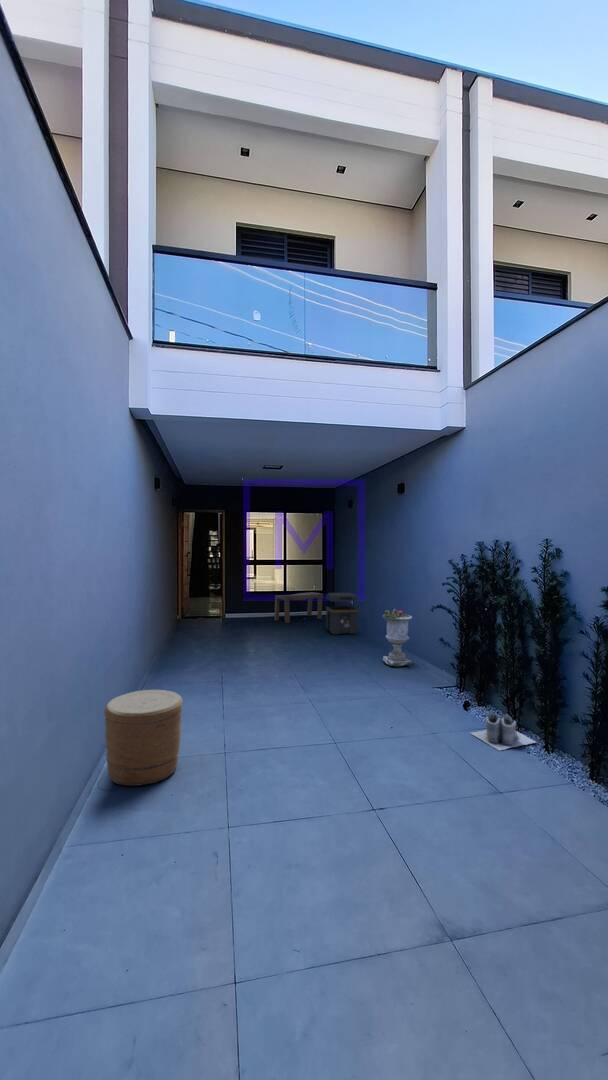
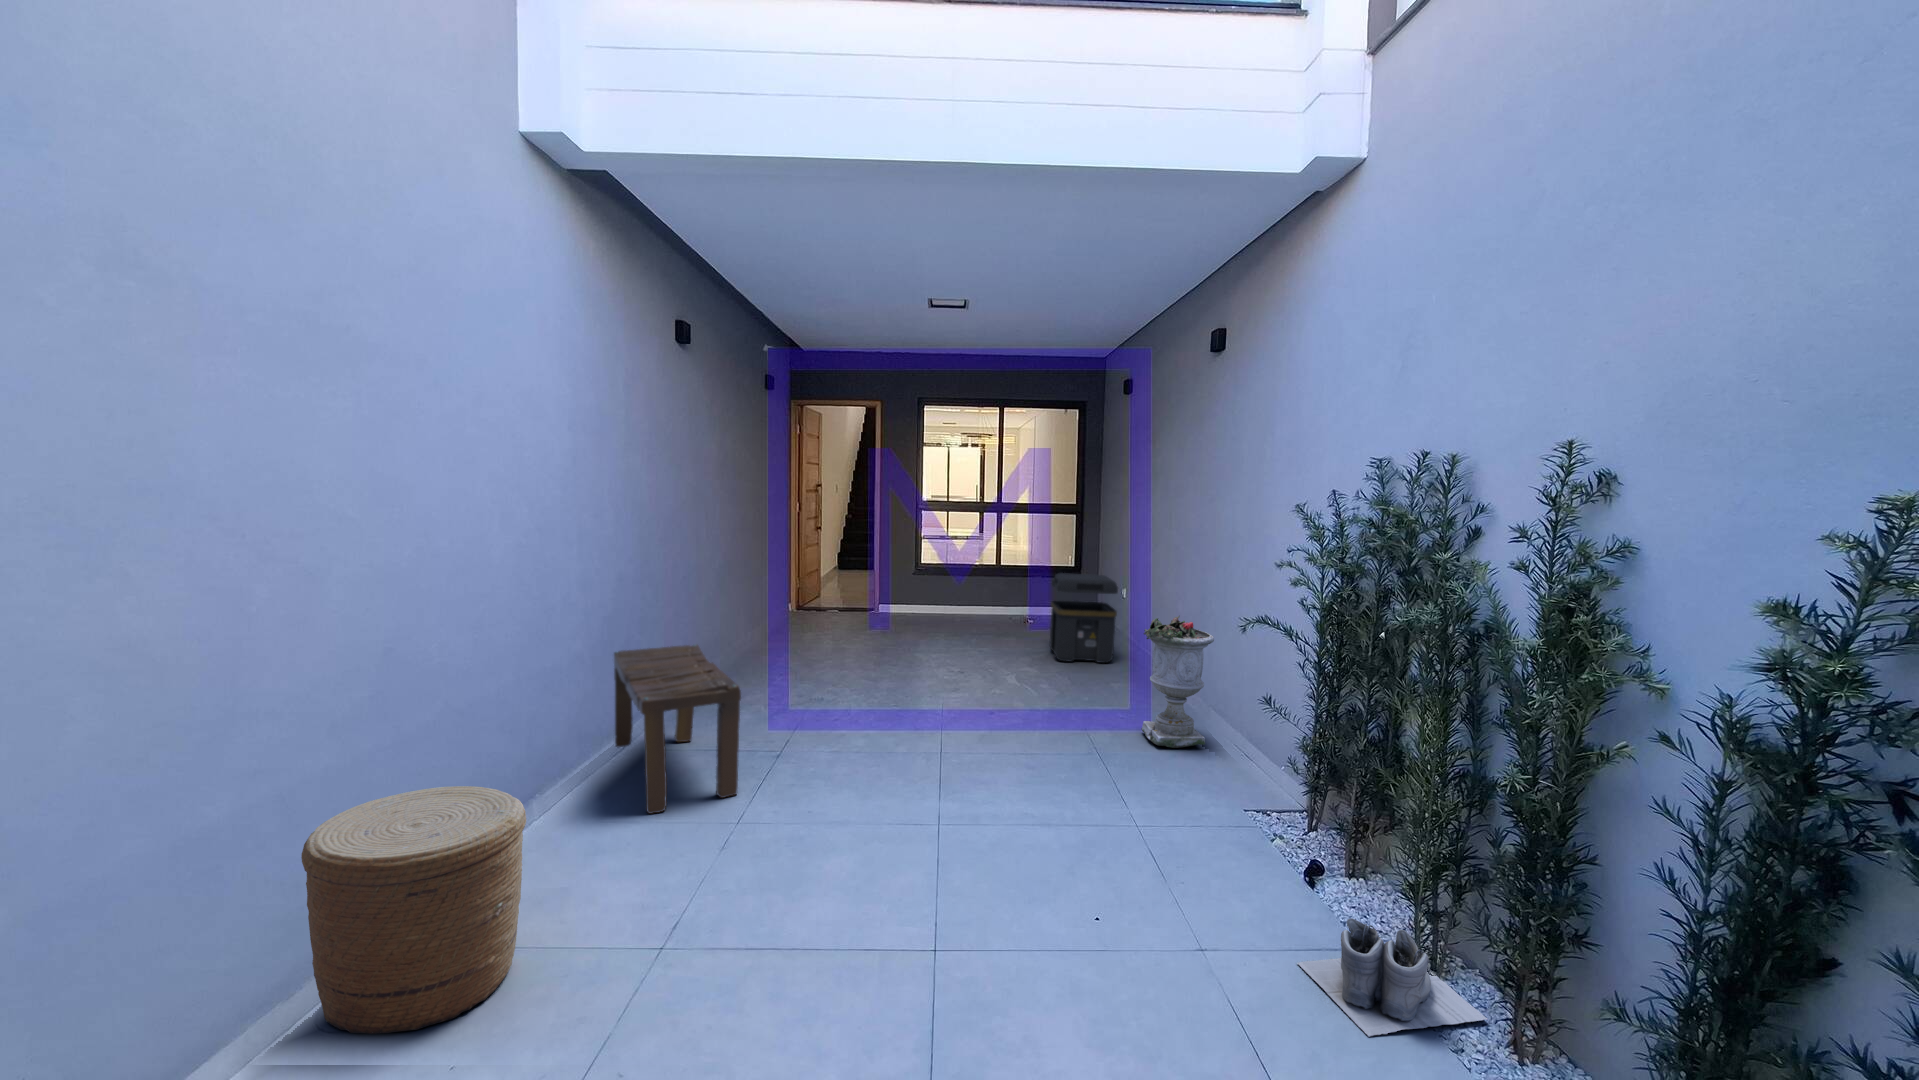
bench: present [274,592,323,623] -> present [614,644,741,814]

